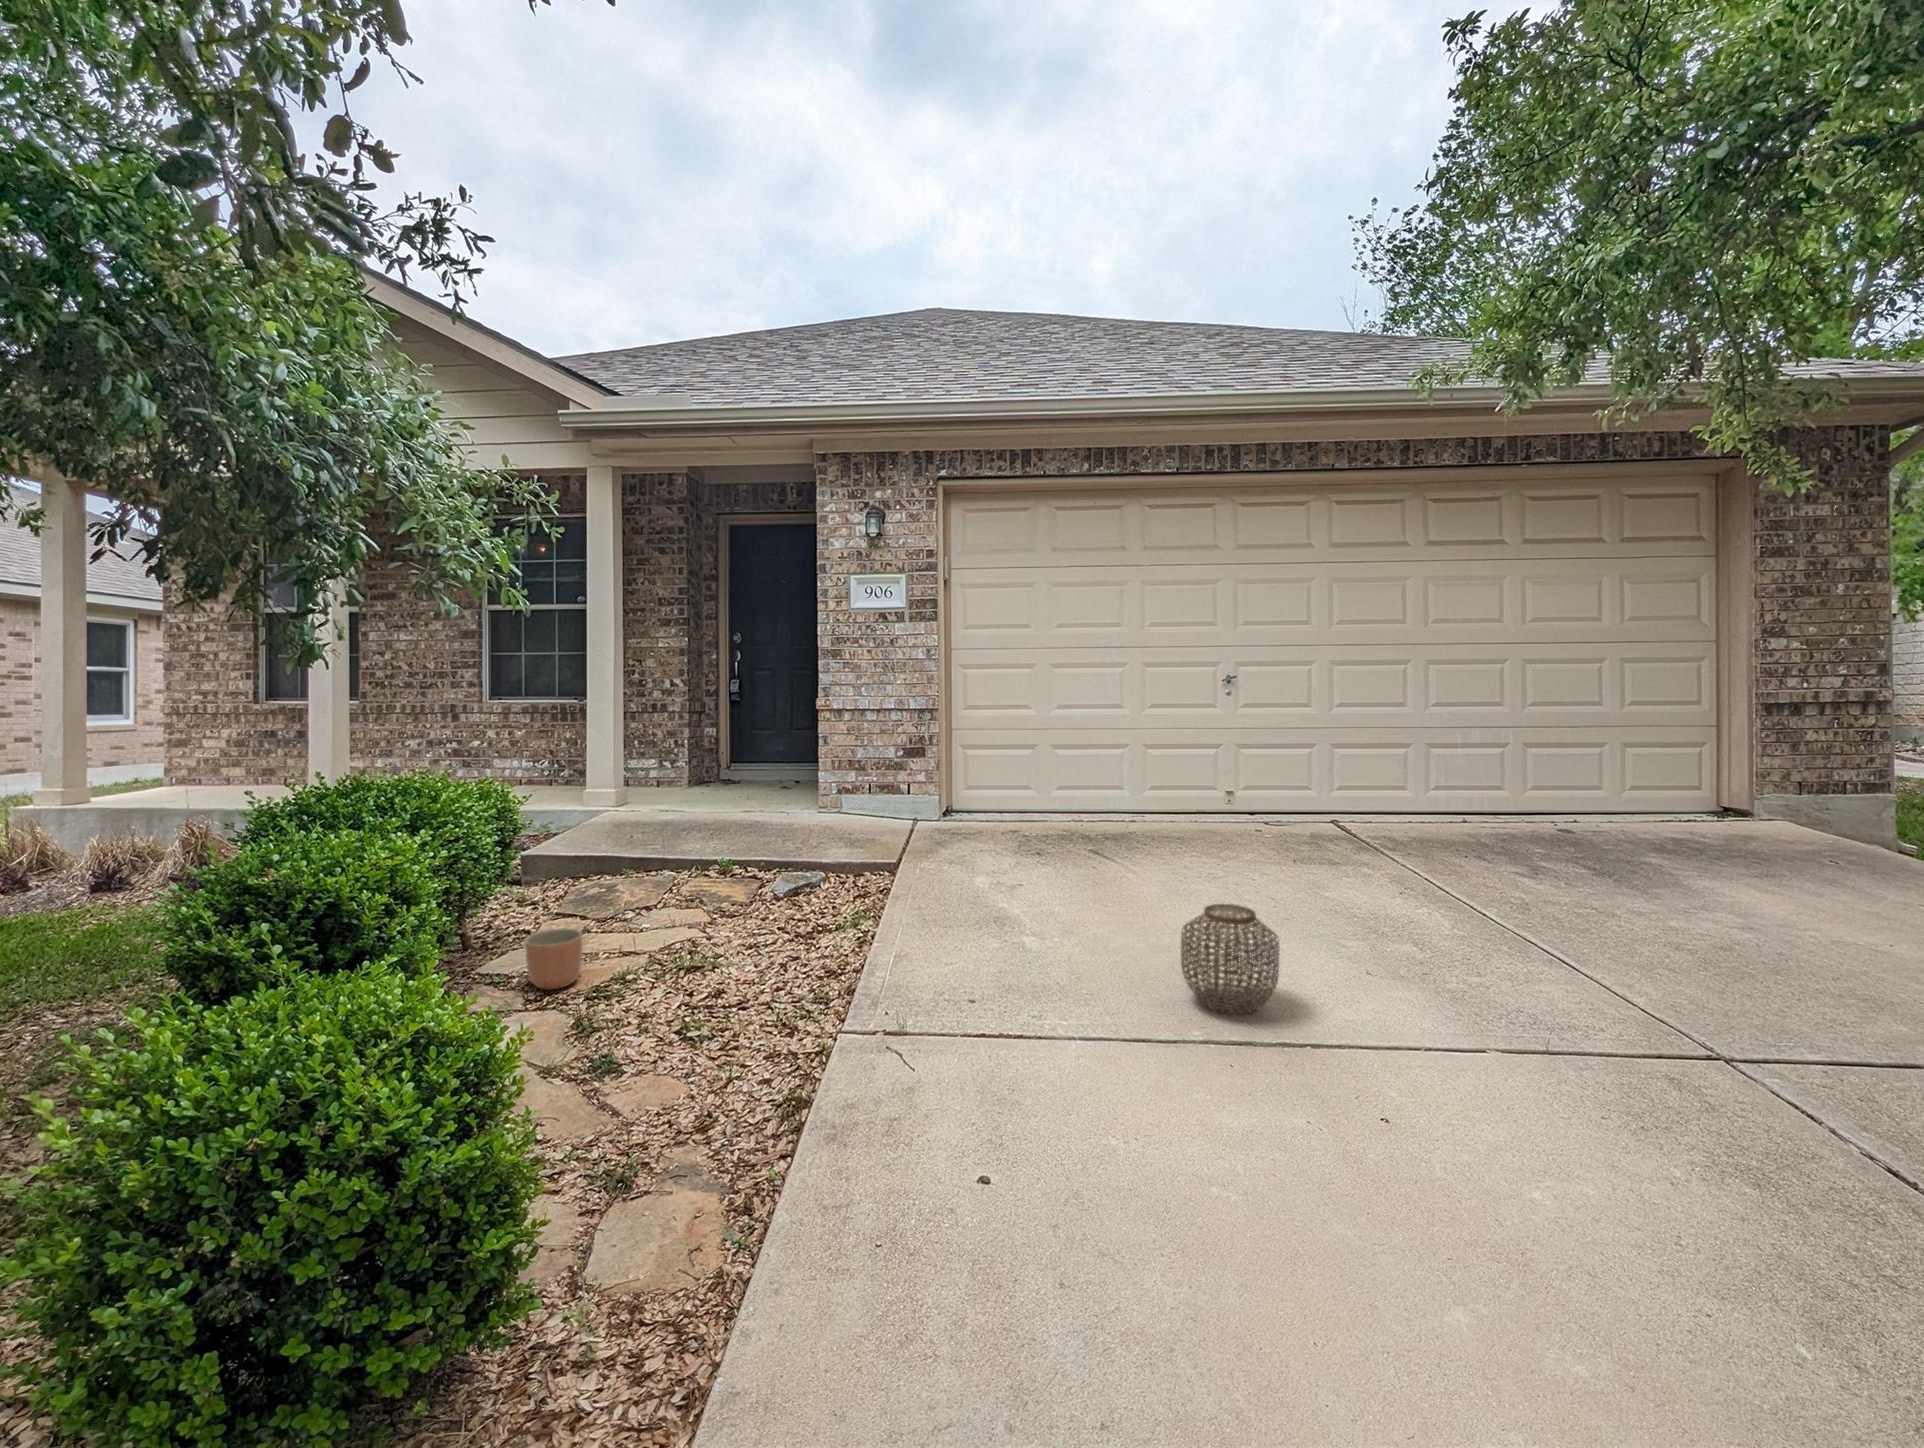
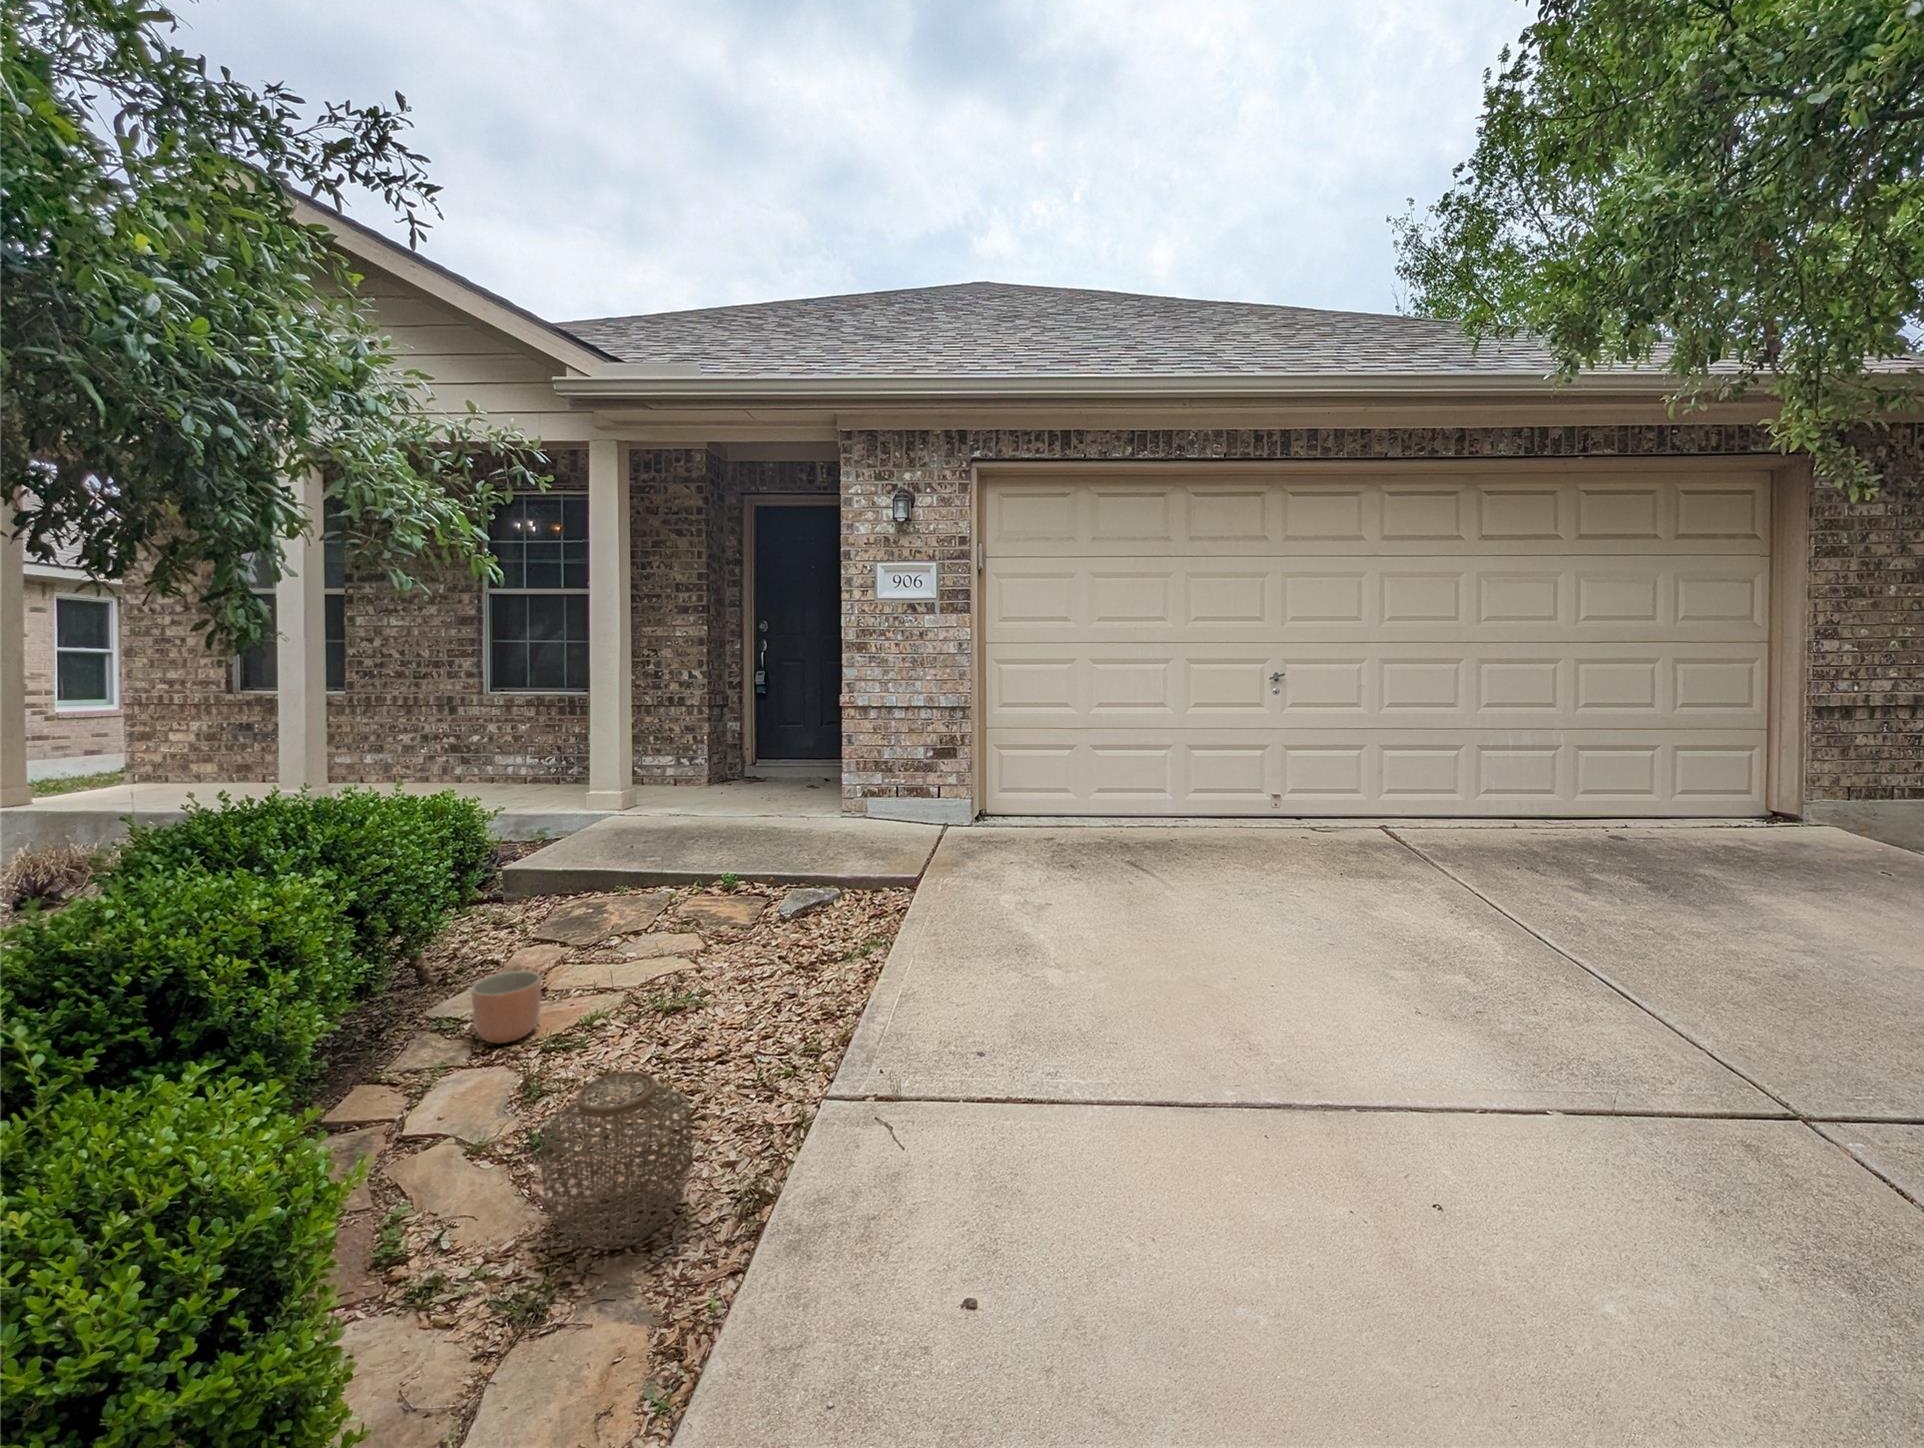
woven basket: present [1181,904,1279,1015] -> present [541,1071,692,1249]

